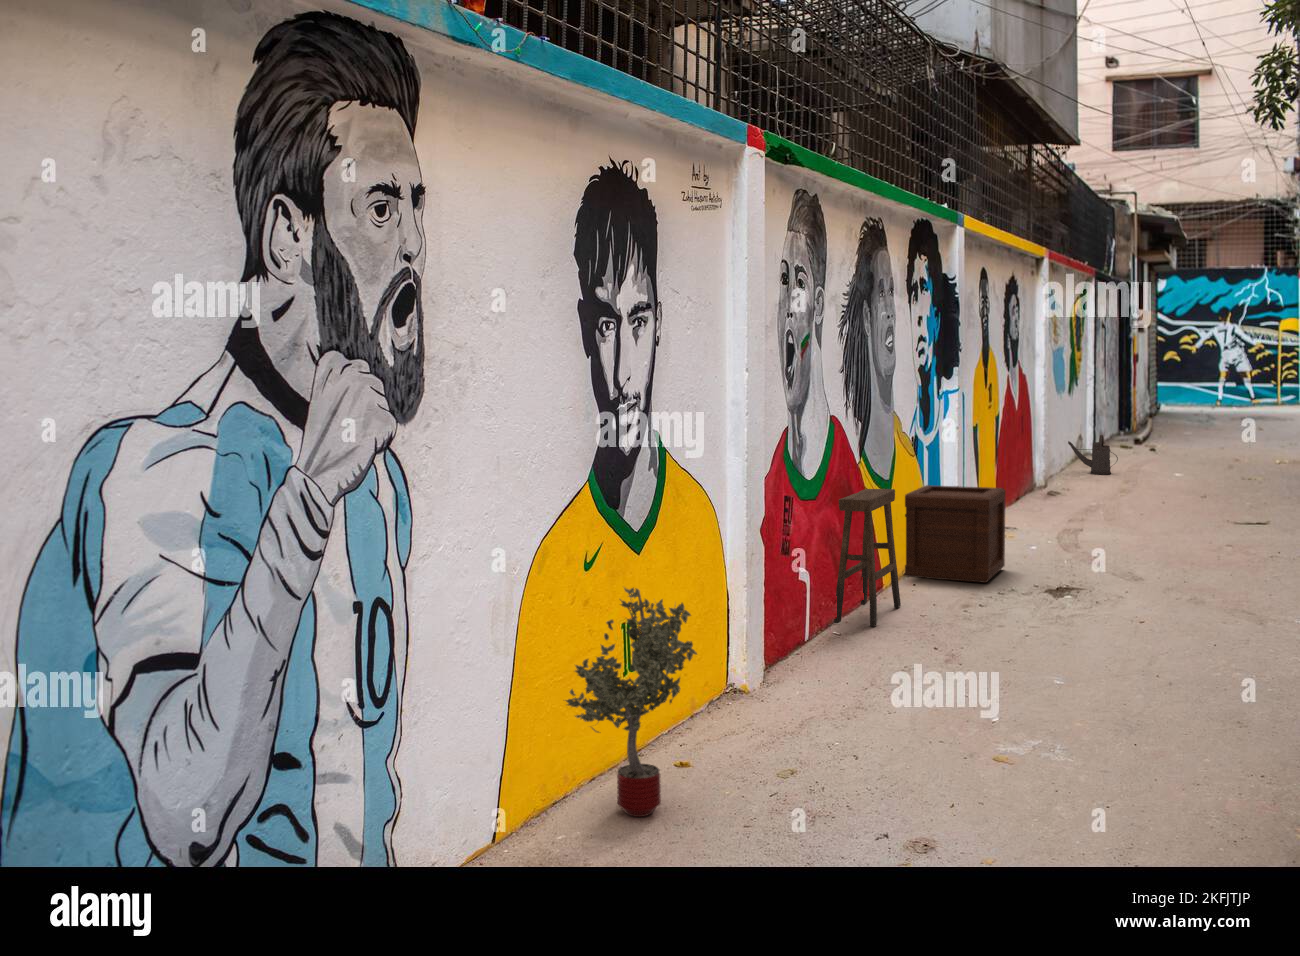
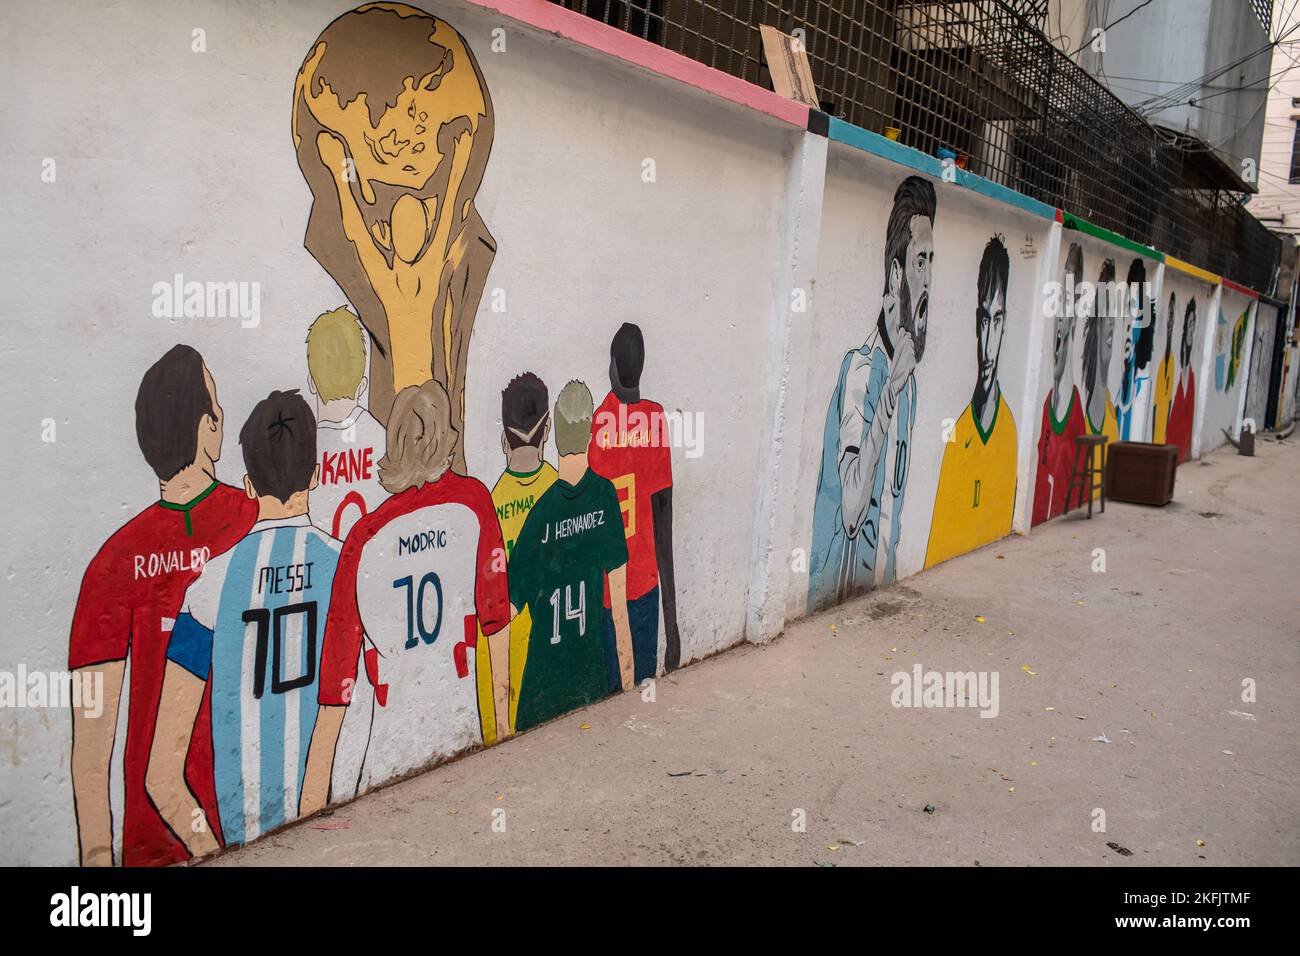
potted tree: present [565,588,697,817] -> none [957,456,1023,572]

